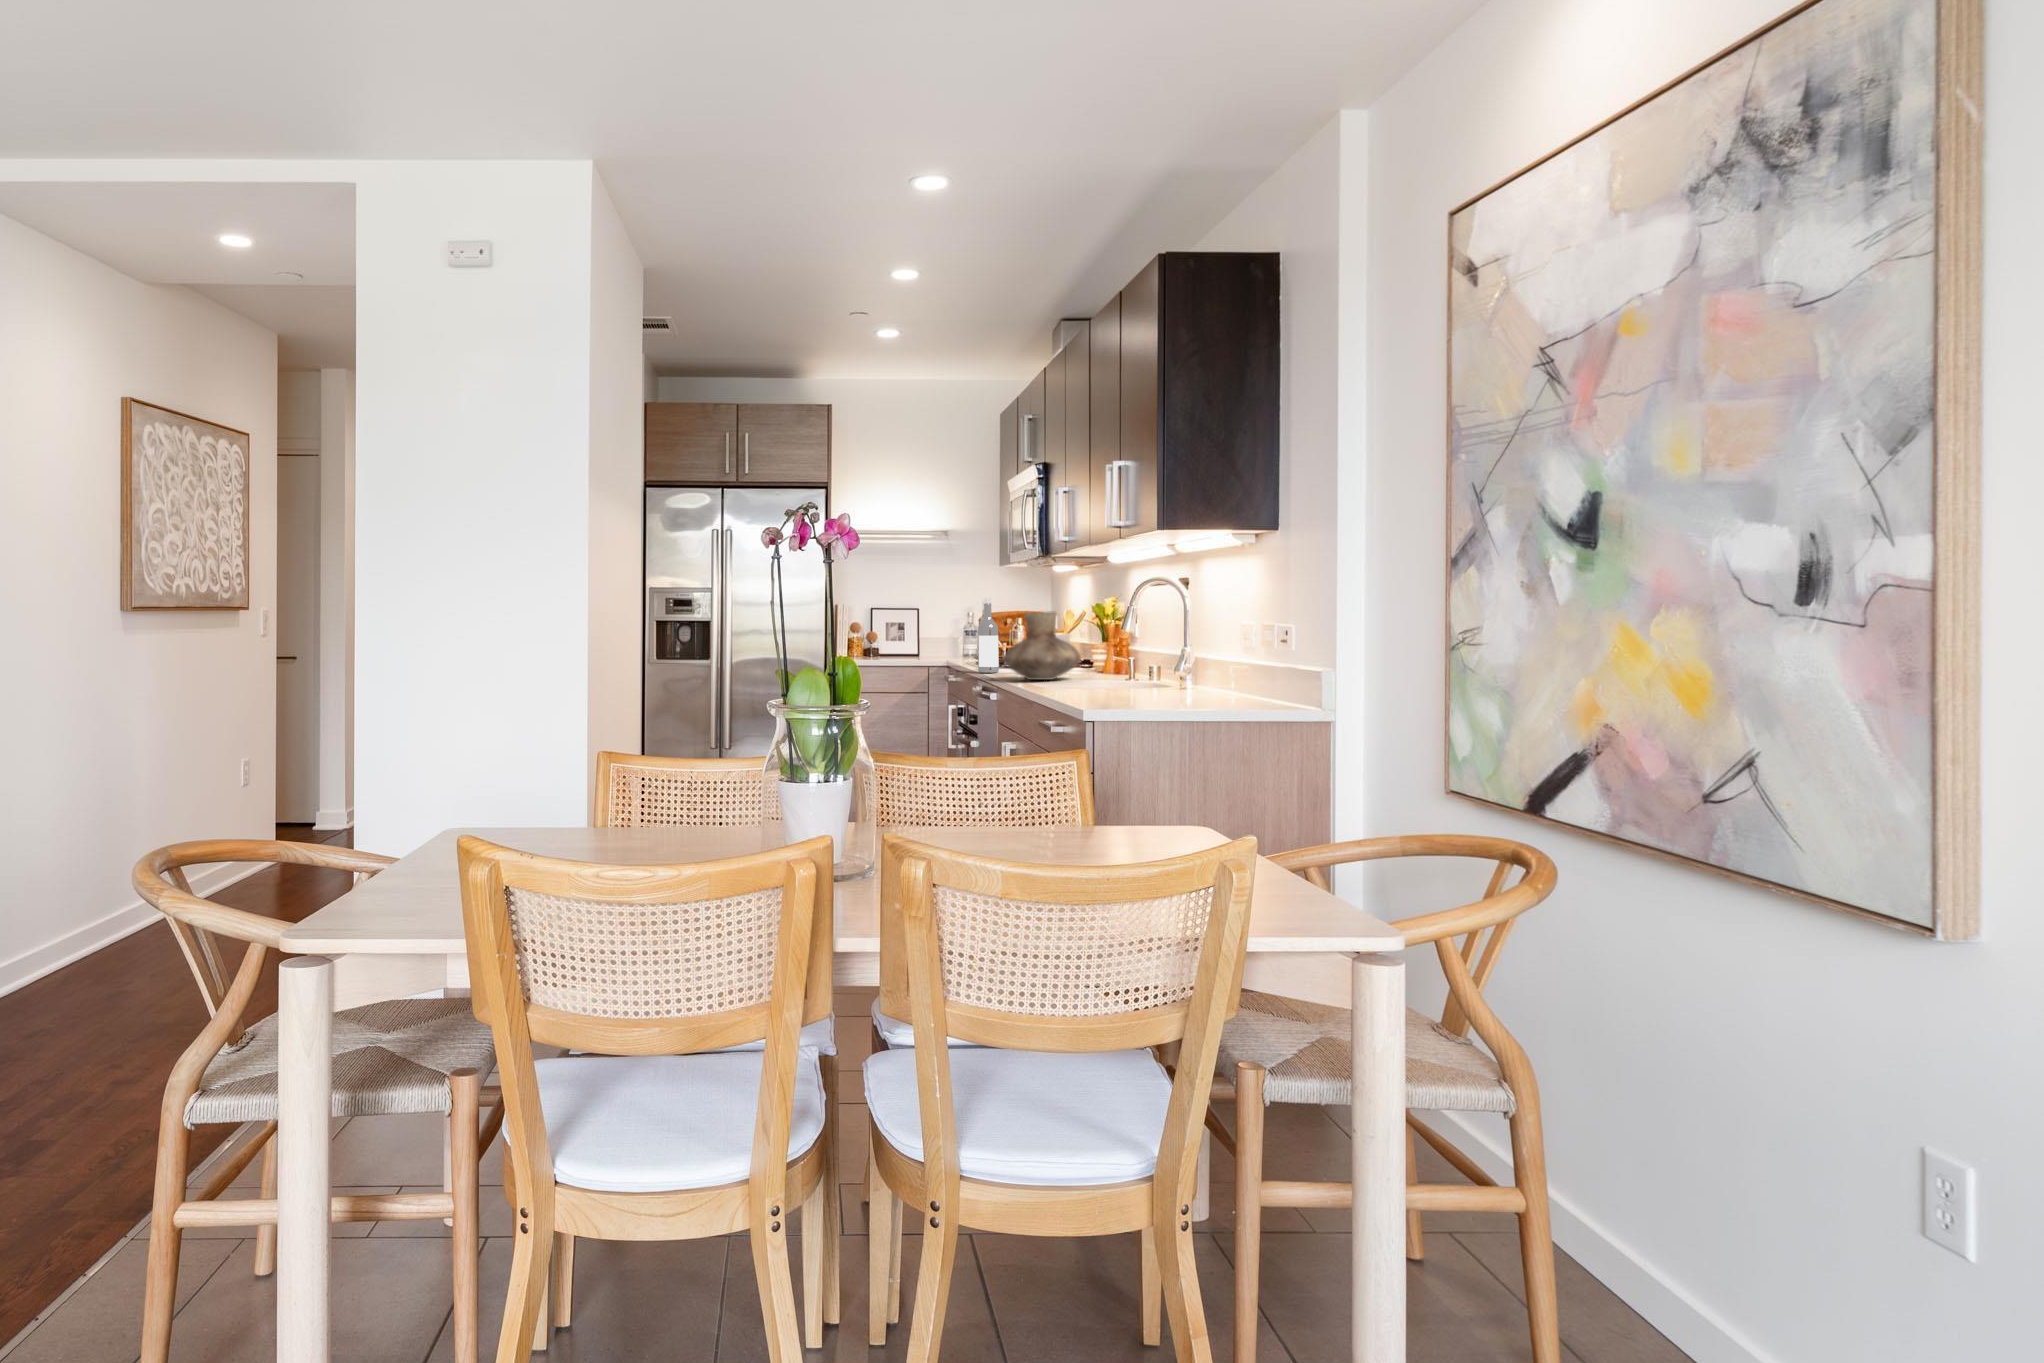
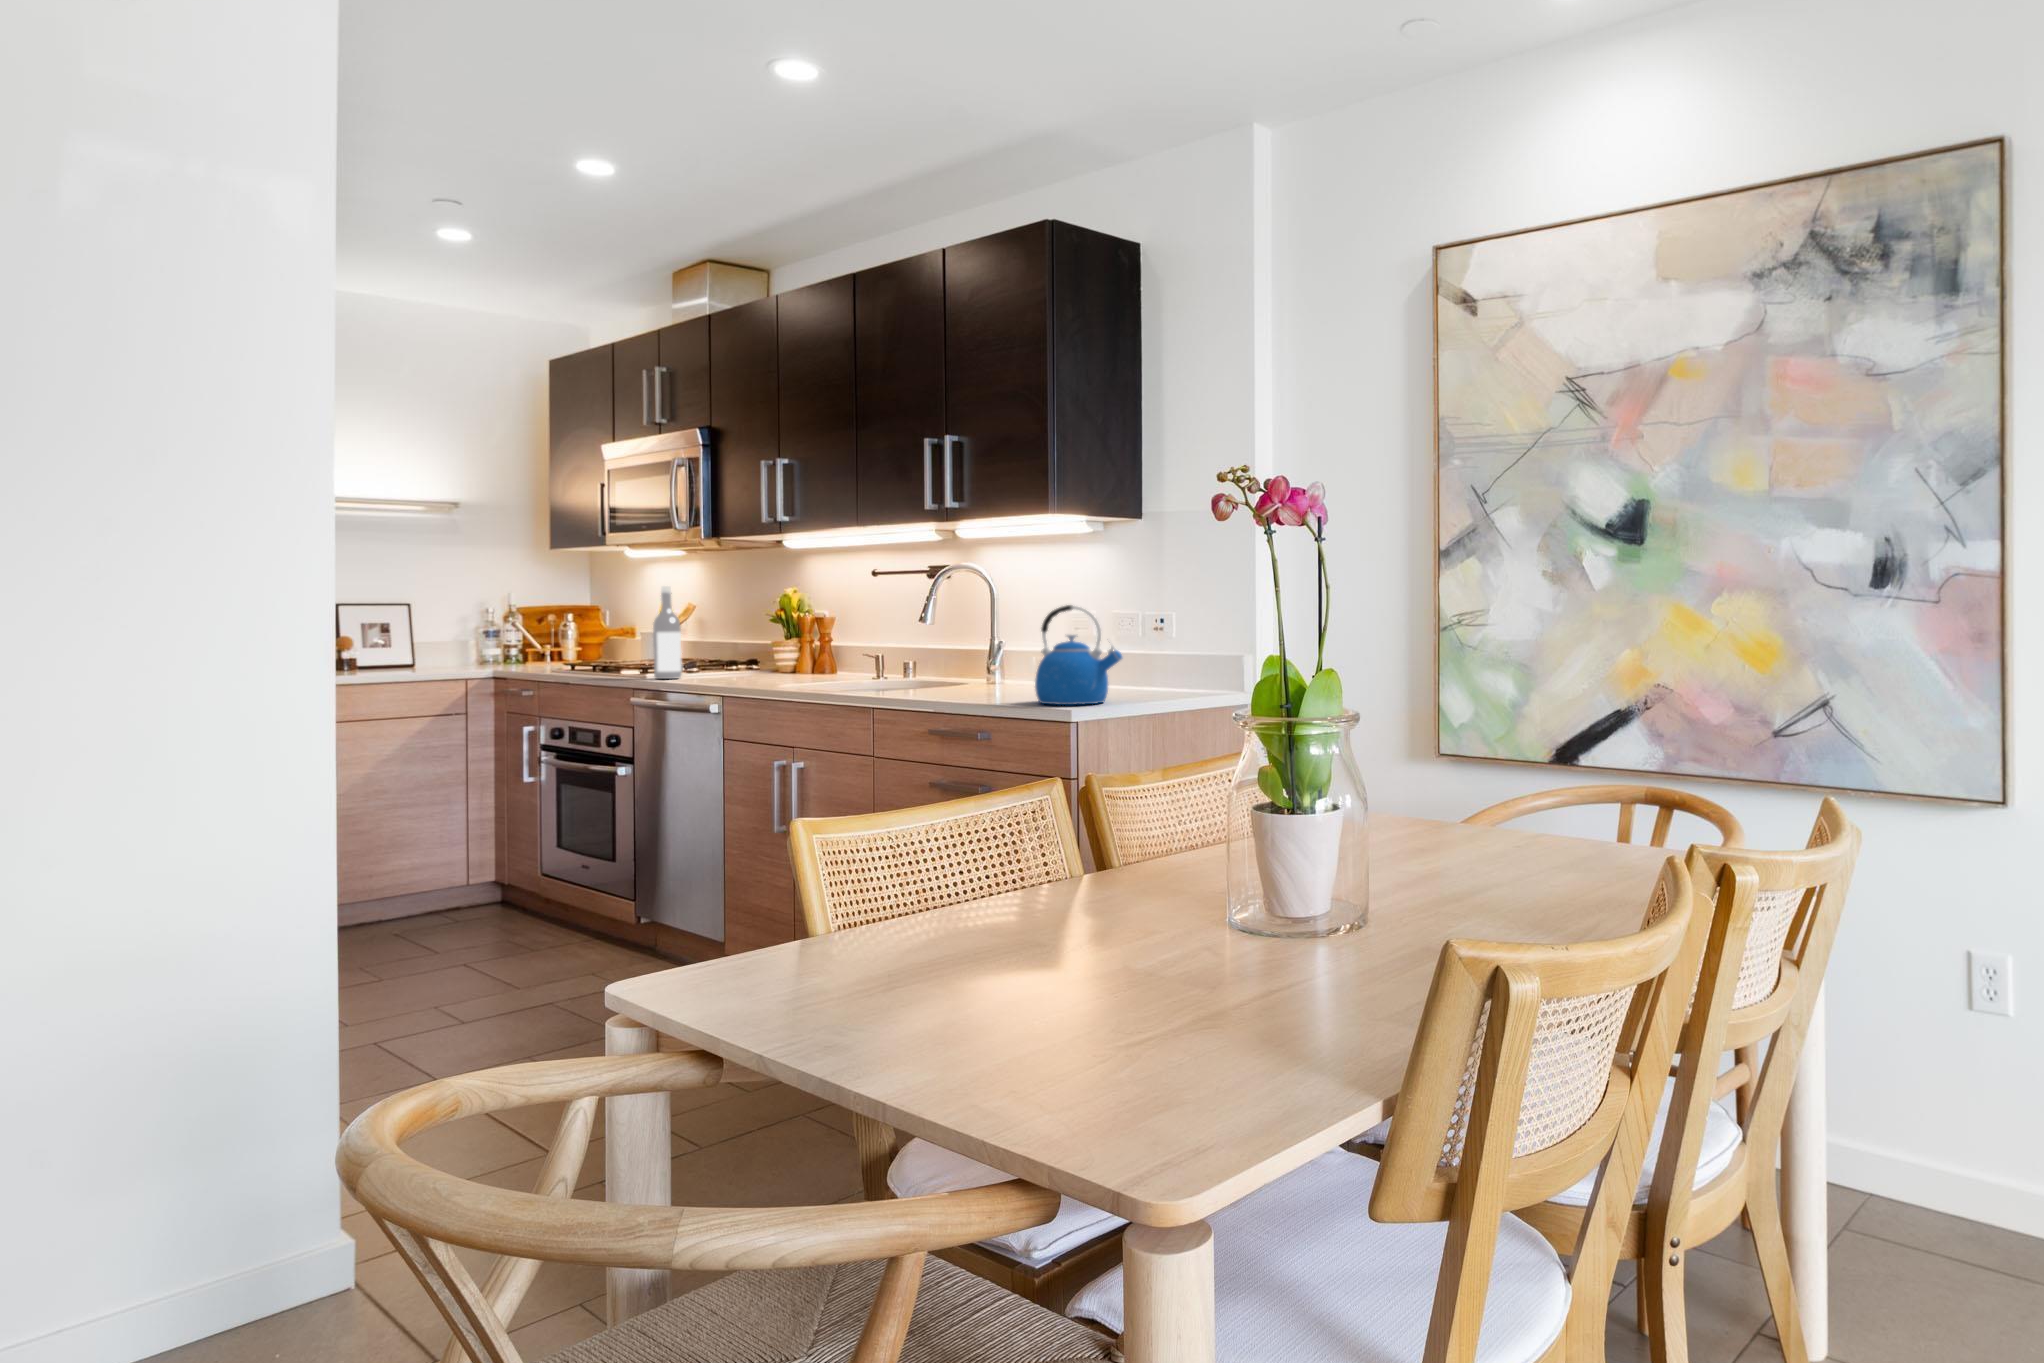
vase: present [1004,611,1081,680] -> none [738,602,835,683]
kettle: none [1118,617,1186,710] -> present [1035,605,1122,705]

